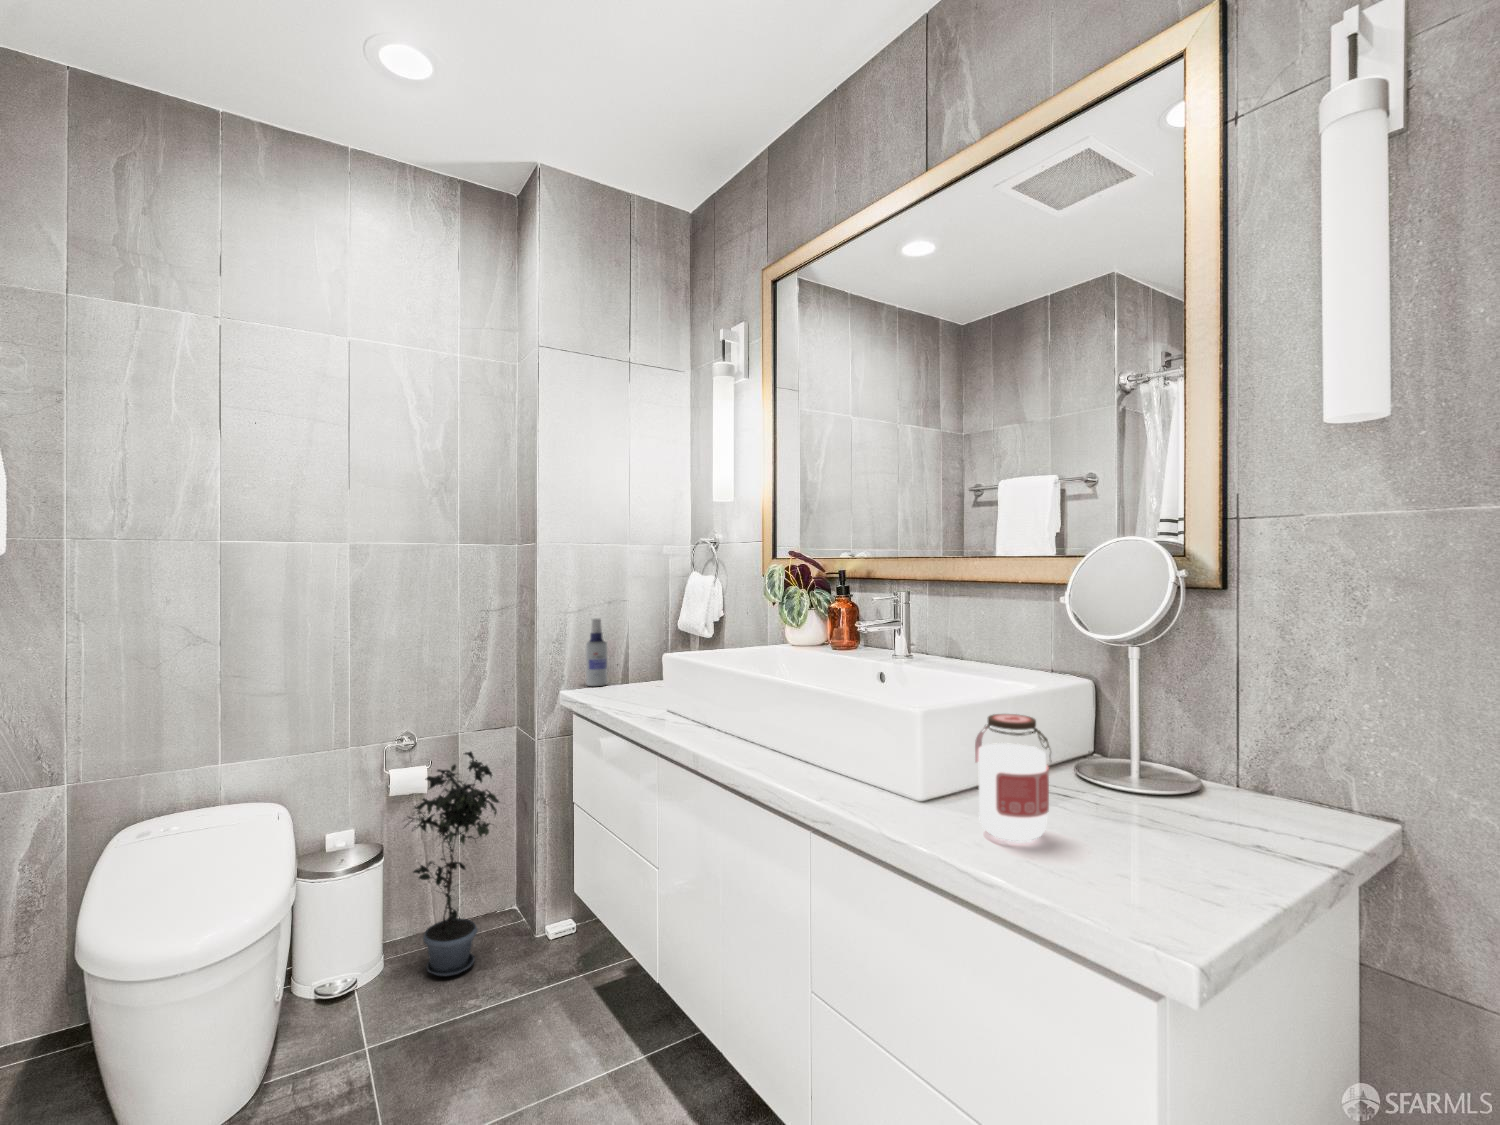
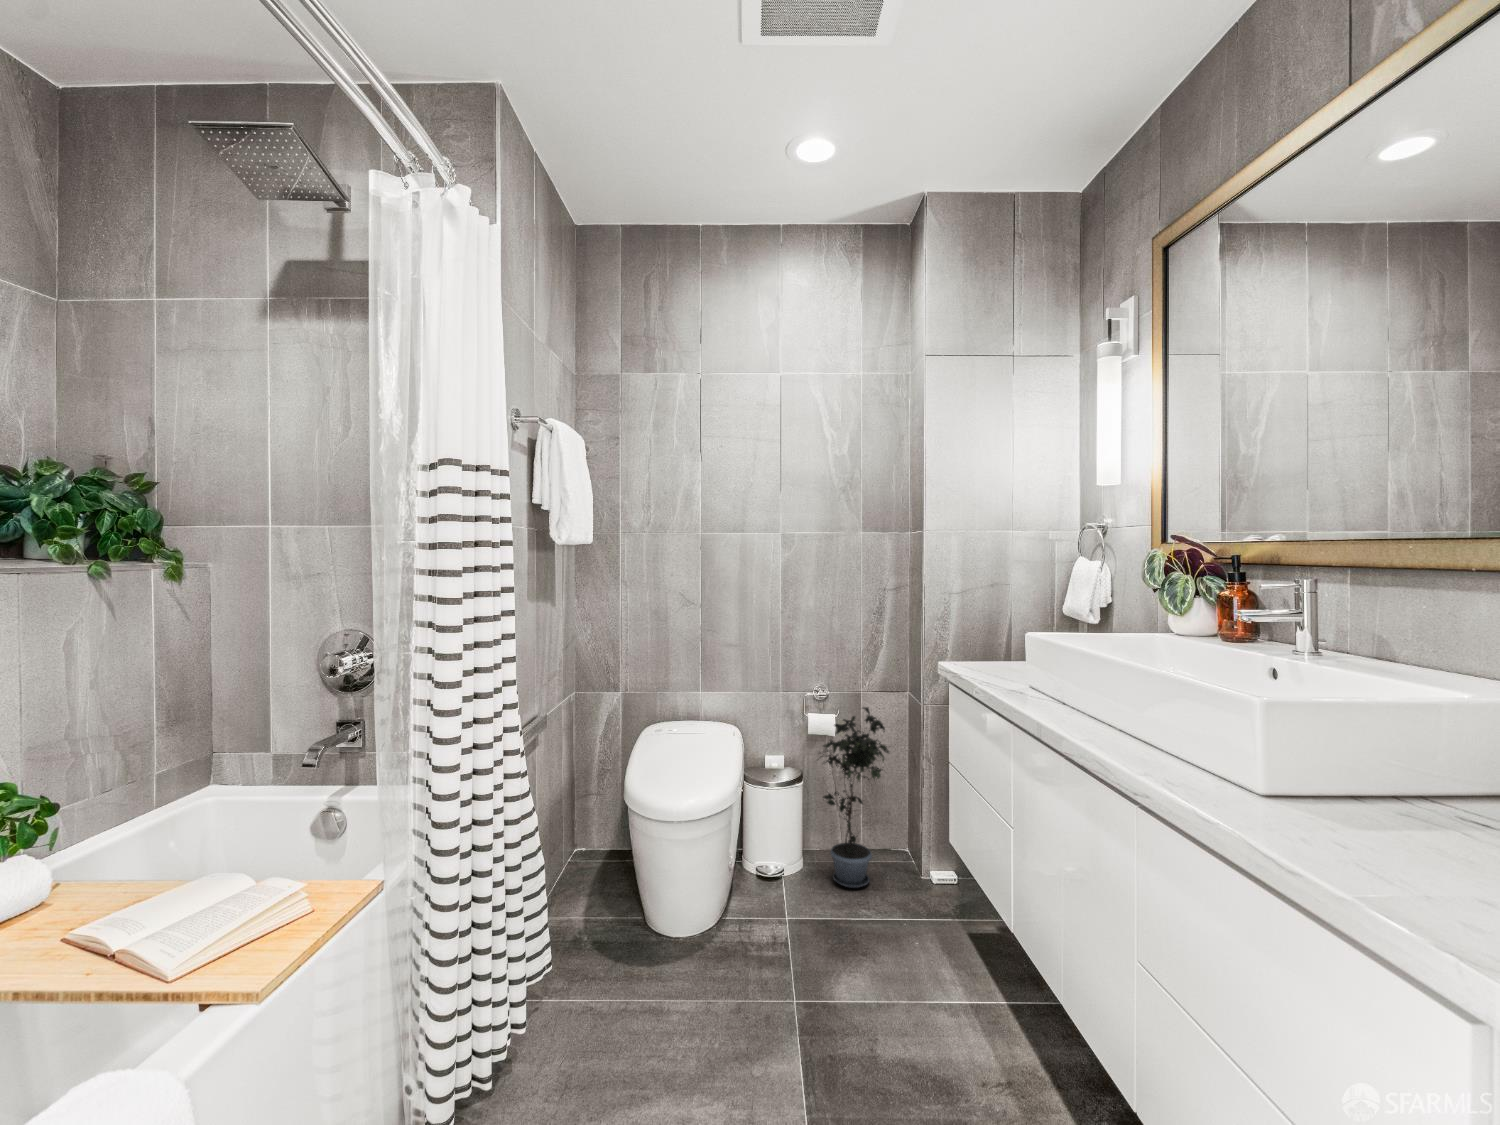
spray bottle: present [586,619,607,686] -> none [966,600,986,662]
jar: present [975,714,1049,841] -> none [1305,708,1403,848]

